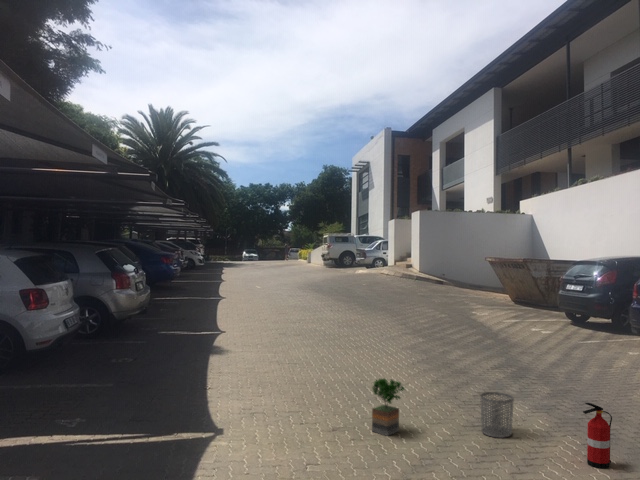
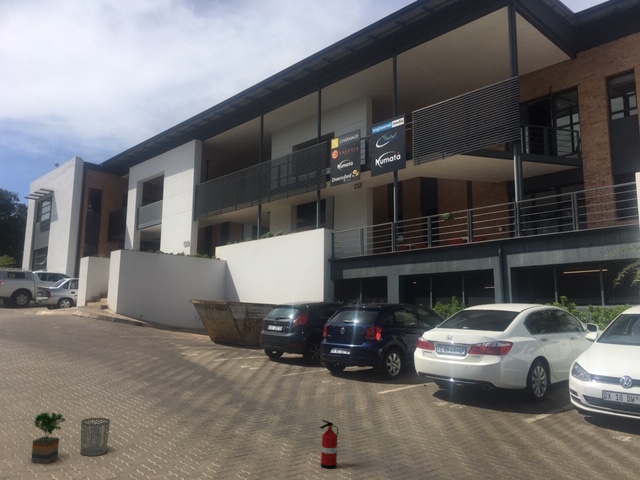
potted tree: present [372,379,404,436] -> present [31,413,65,464]
waste bin: present [480,392,514,438] -> present [81,418,110,456]

